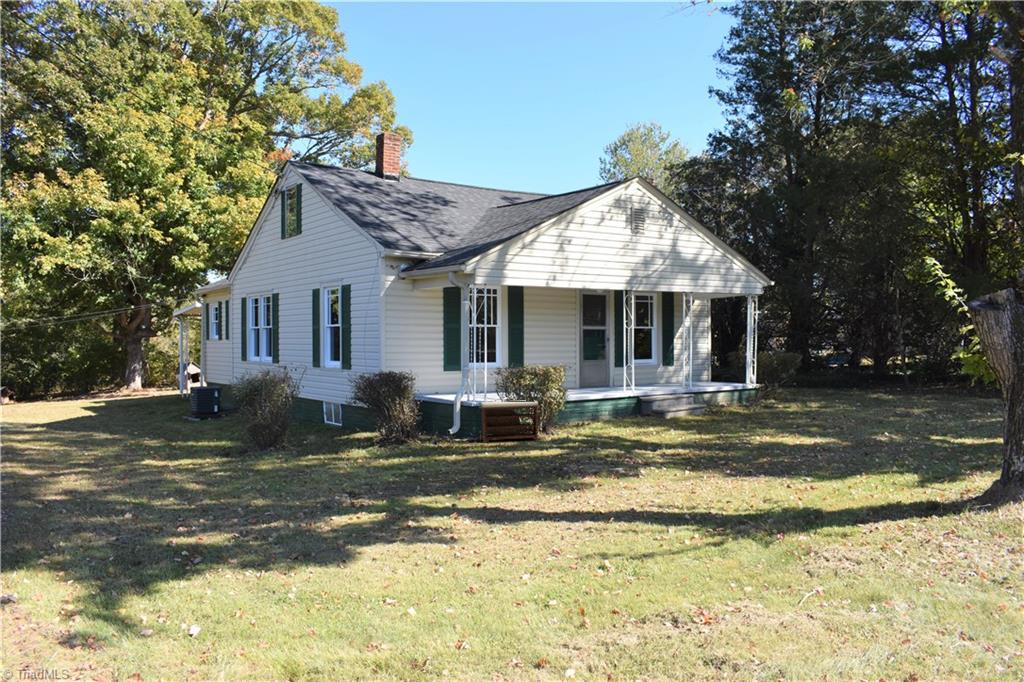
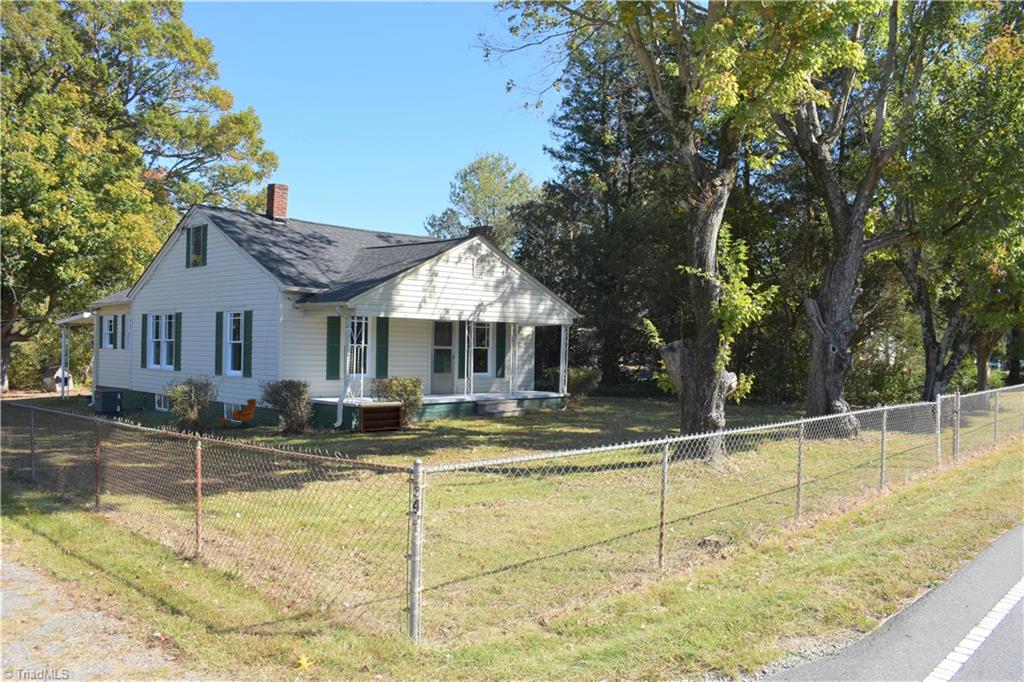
lounge chair: none [305,396,354,436] -> present [218,399,257,429]

